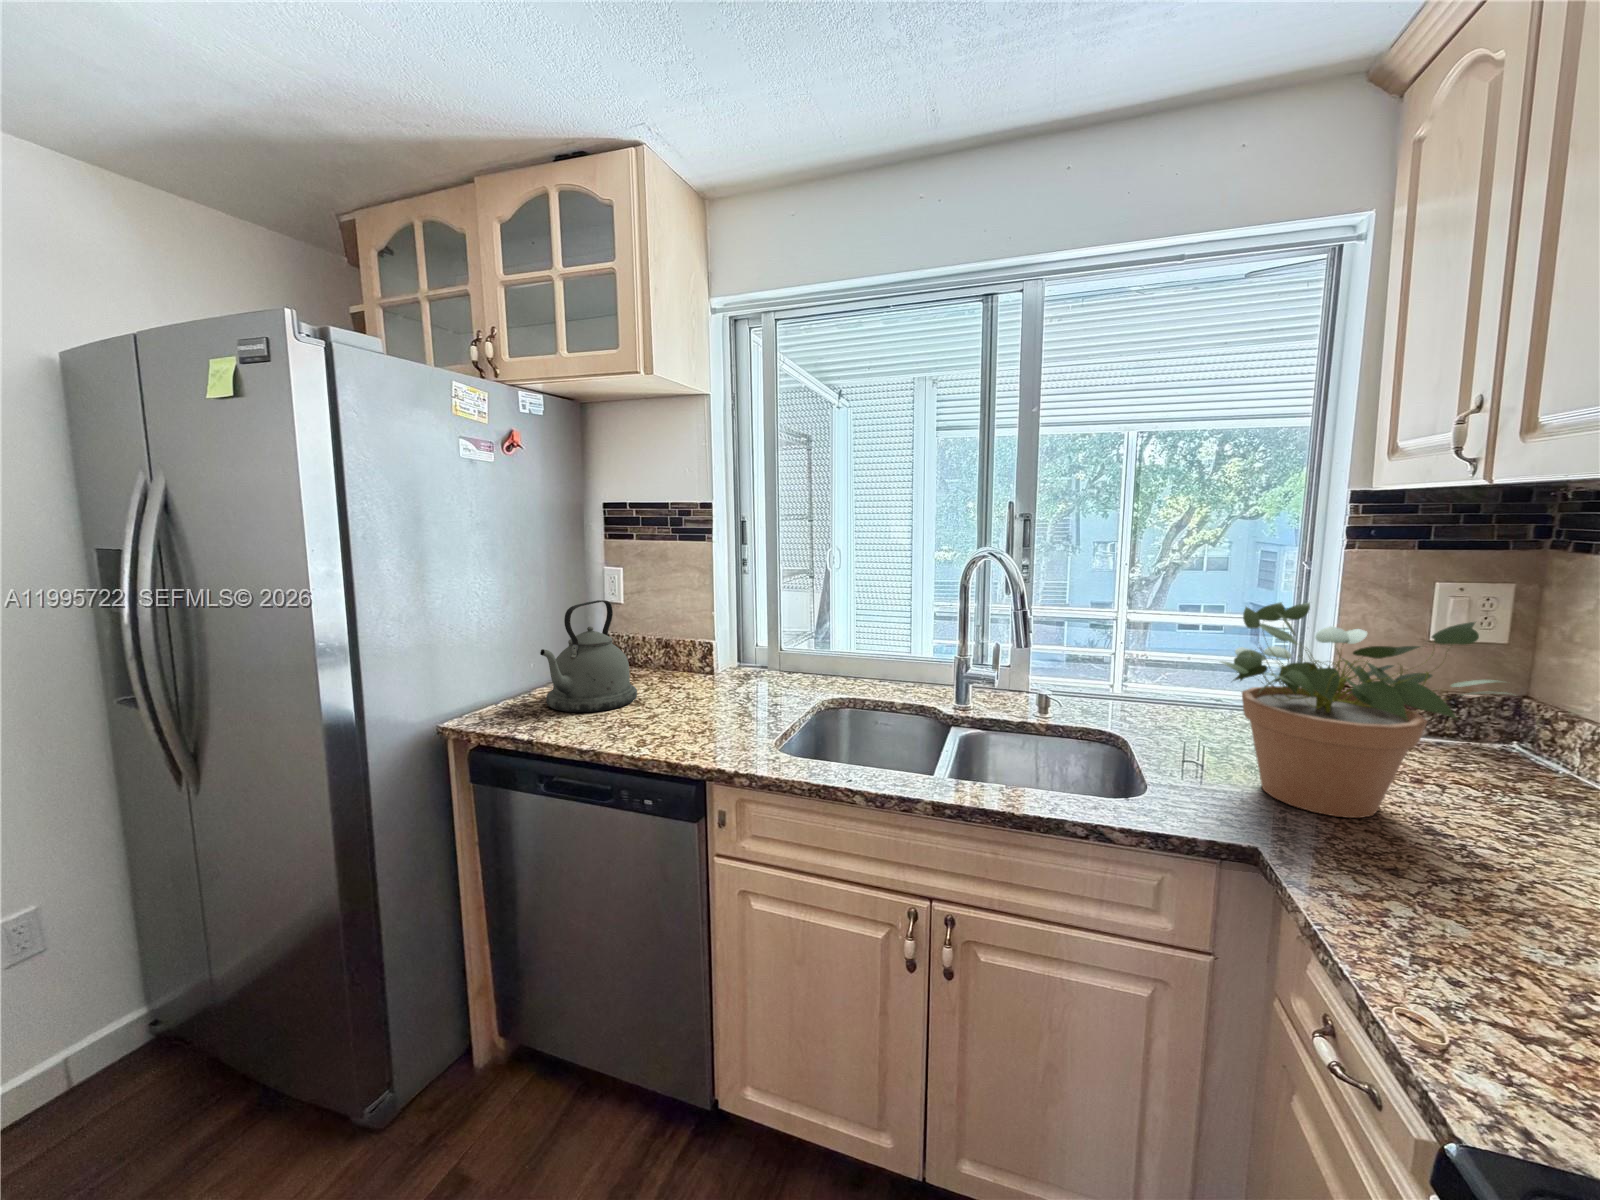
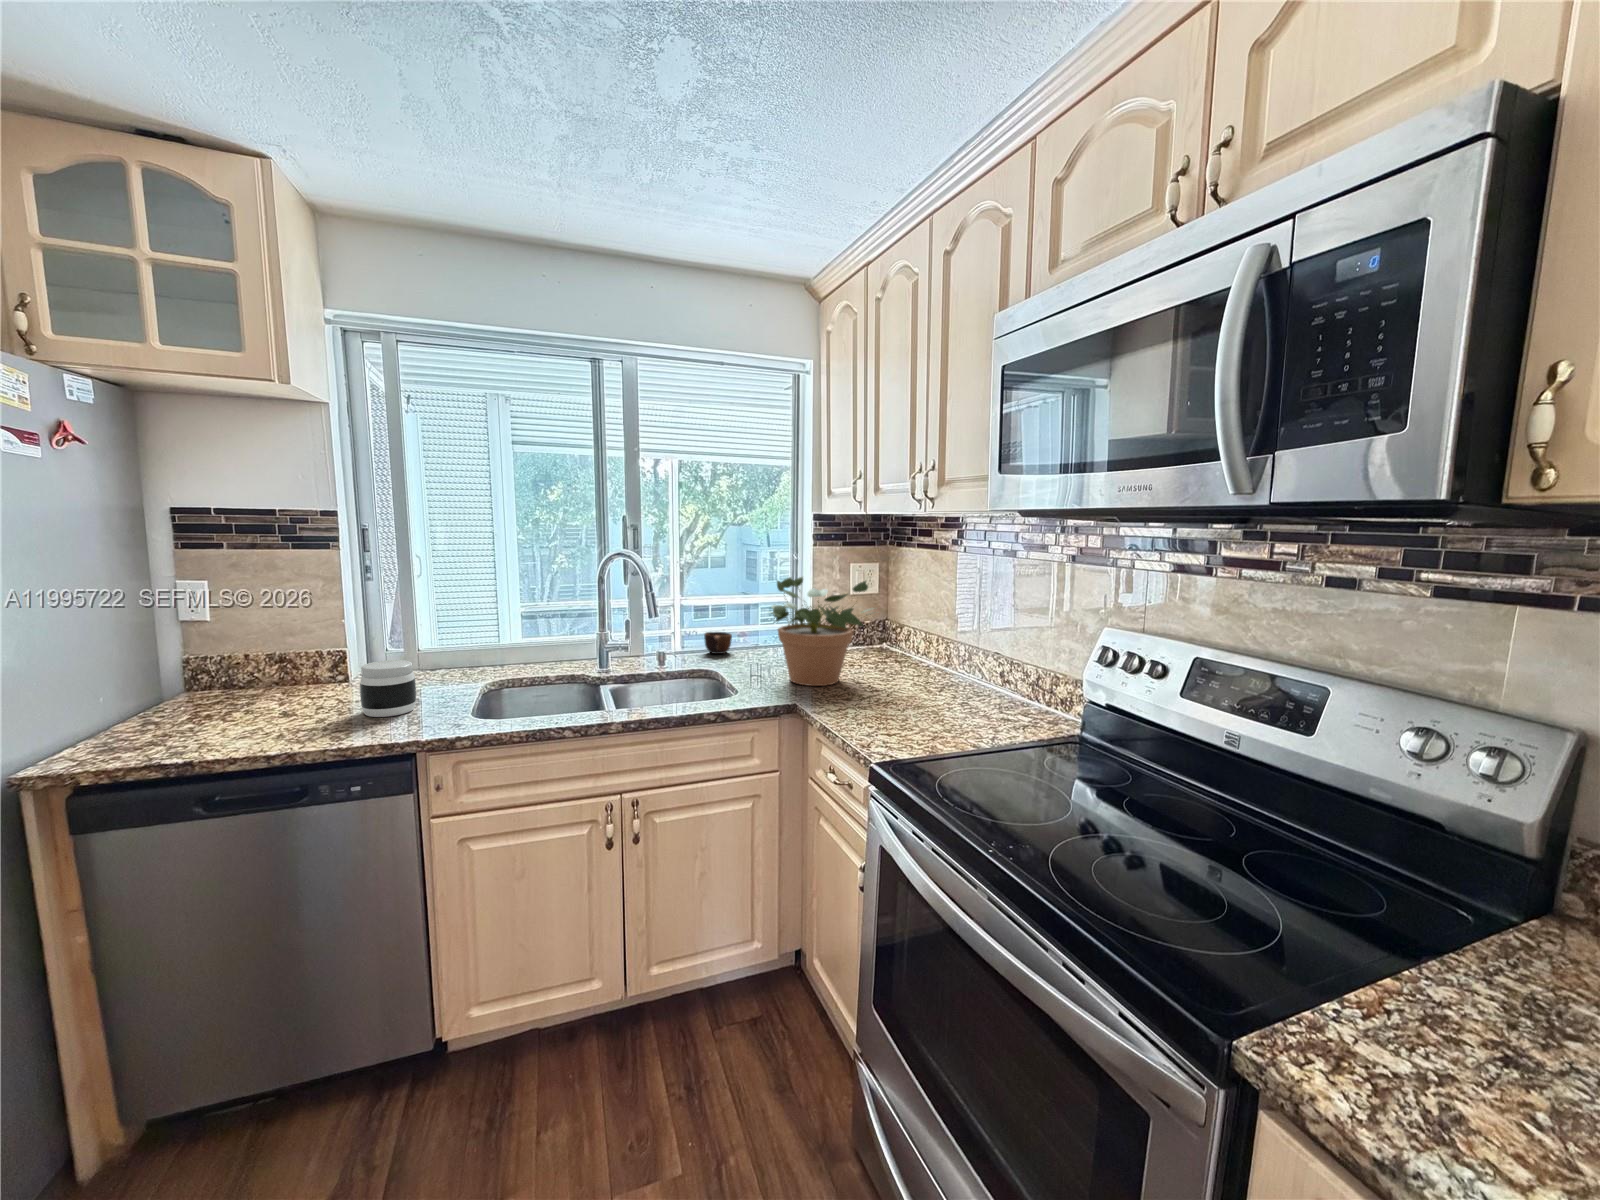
kettle: present [540,600,637,712] -> none [157,614,280,735]
jar: none [684,662,736,725] -> present [360,660,416,717]
mug: none [1125,671,1172,708] -> present [704,632,732,654]

